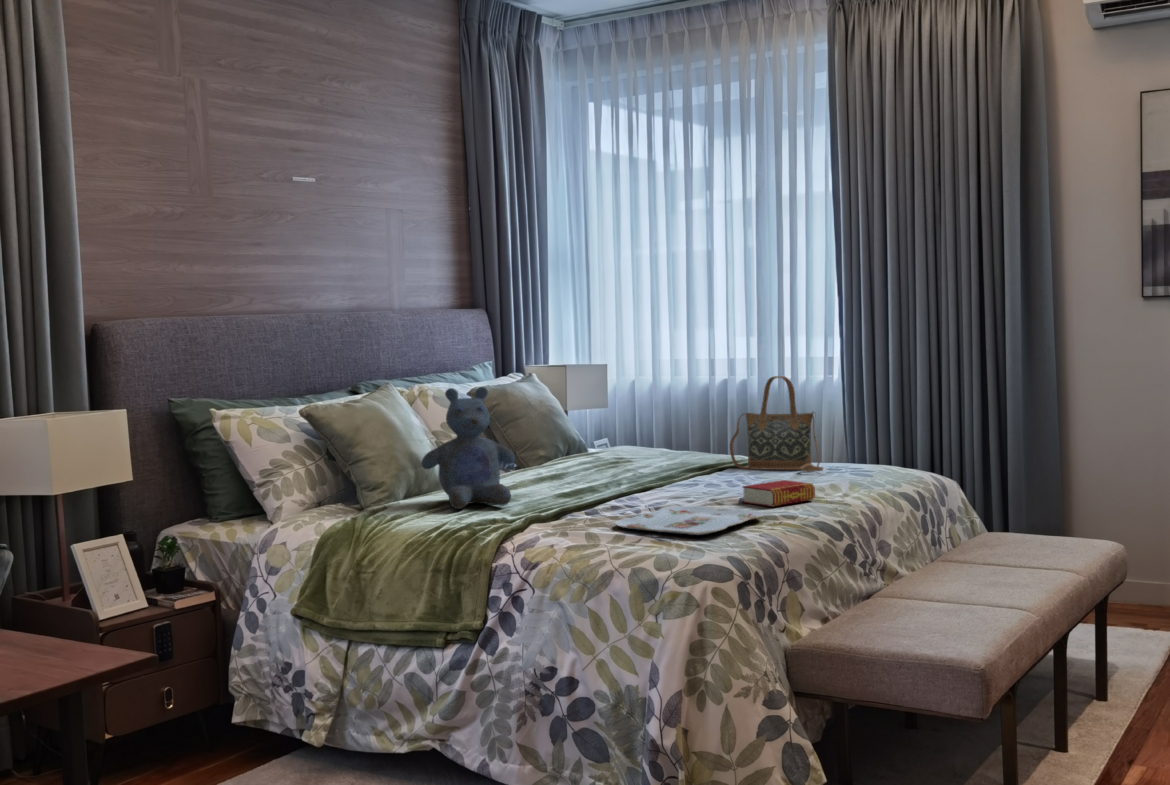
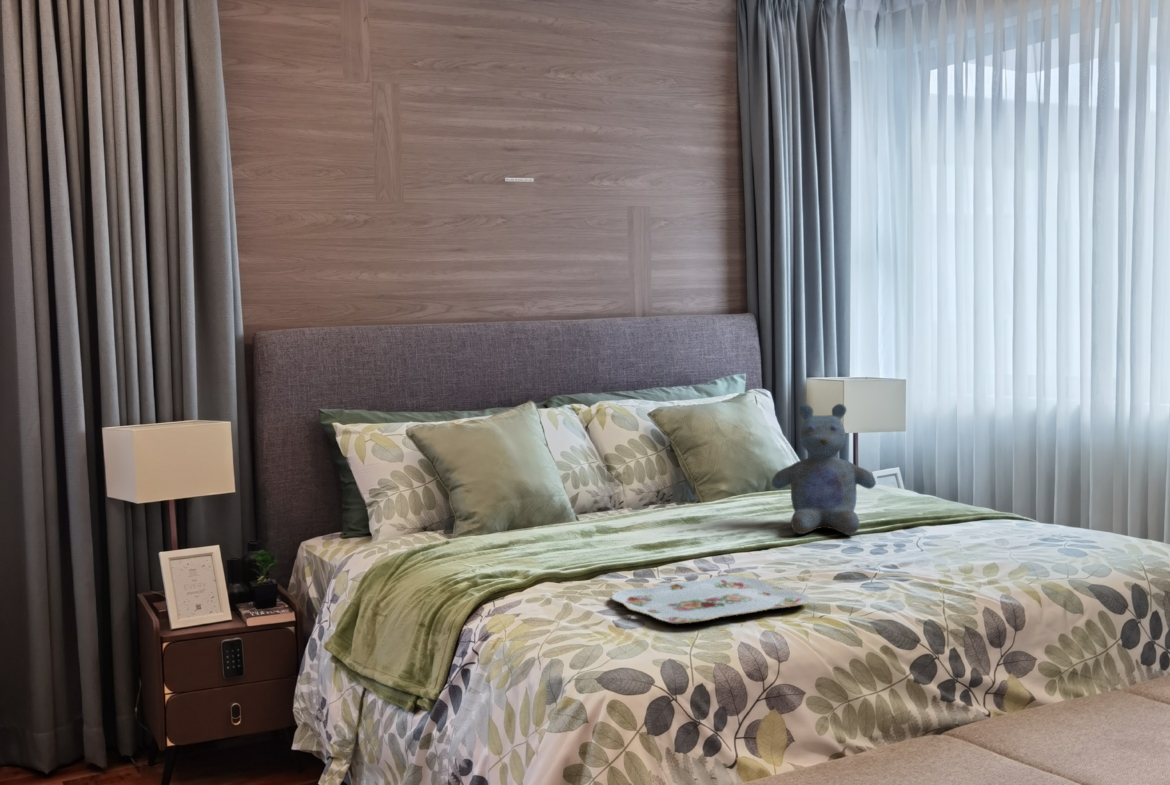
handbag: present [730,376,823,472] -> none [933,409,1046,540]
stuffed bear: present [421,387,515,509] -> present [772,404,876,534]
book: present [743,480,815,507] -> none [838,553,936,590]

